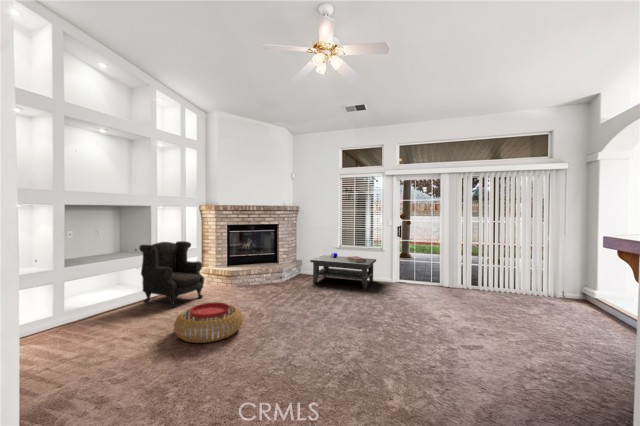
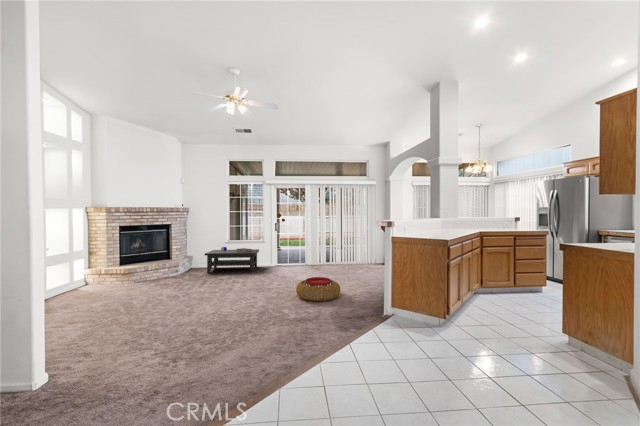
armchair: present [139,241,204,308] -> none [35,243,107,304]
pouf: present [174,302,243,343] -> present [296,277,340,301]

